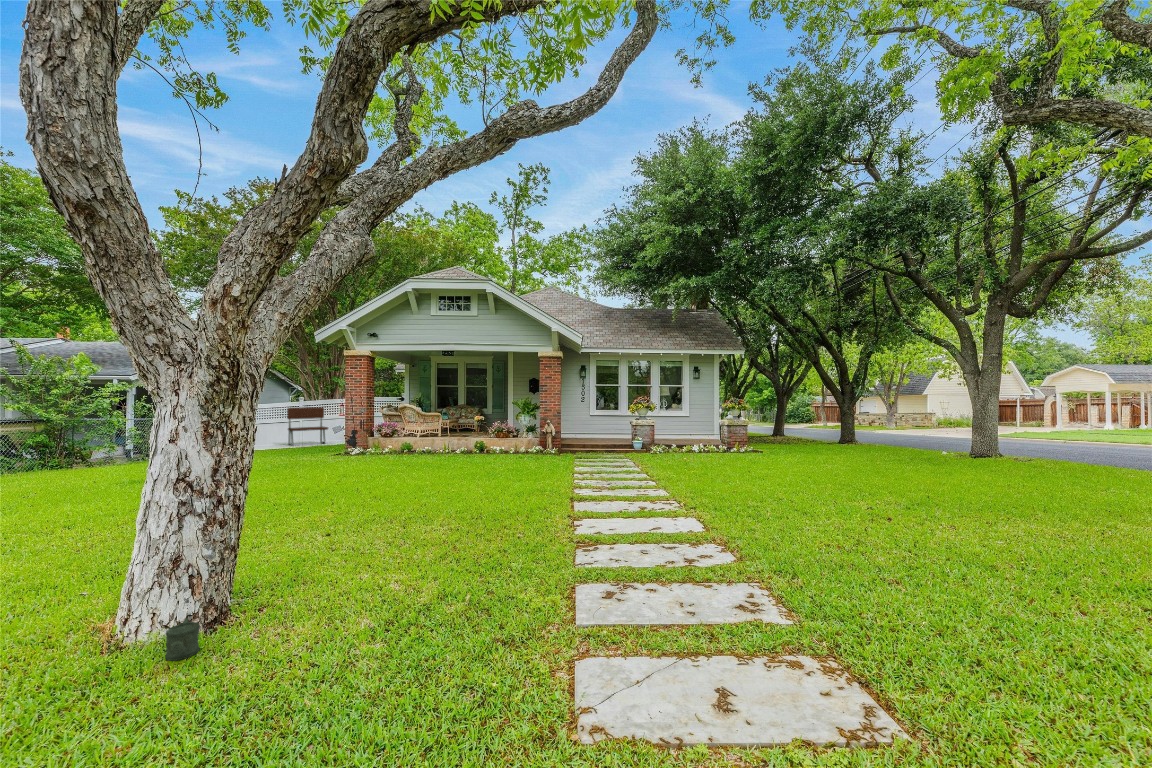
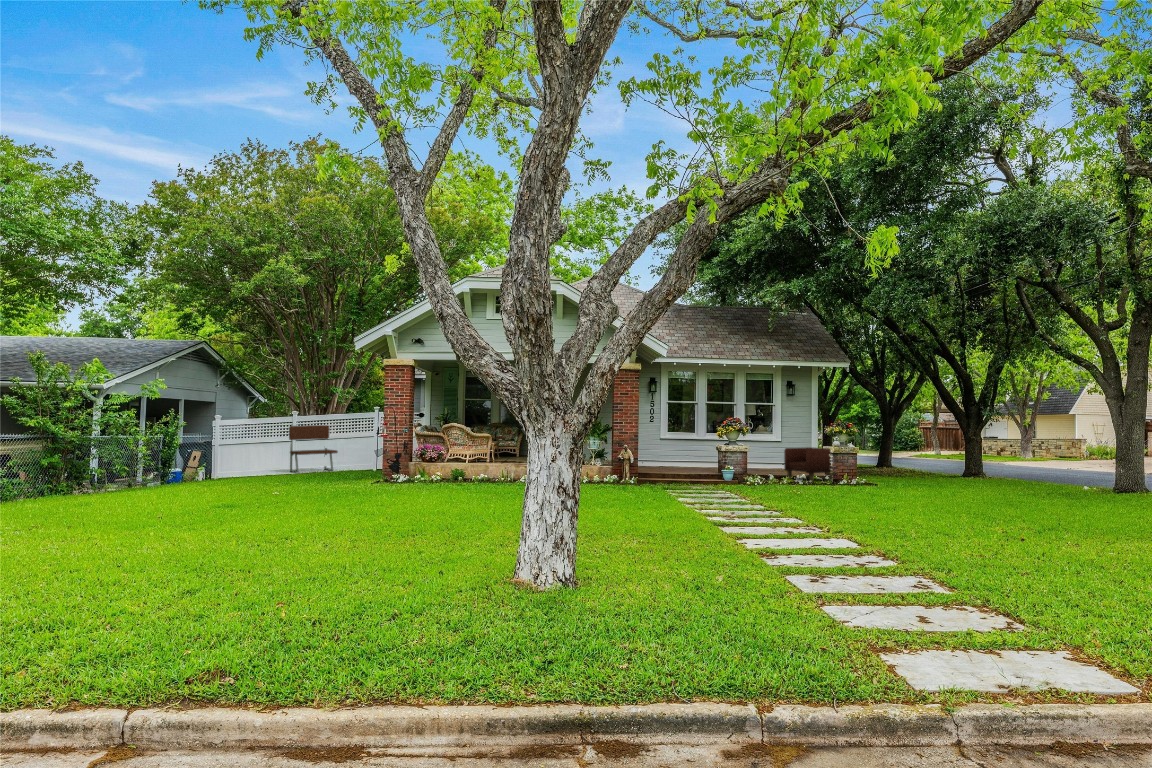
armchair: none [687,421,729,449] -> present [784,447,833,481]
watering can: present [165,618,200,661] -> none [564,578,593,600]

